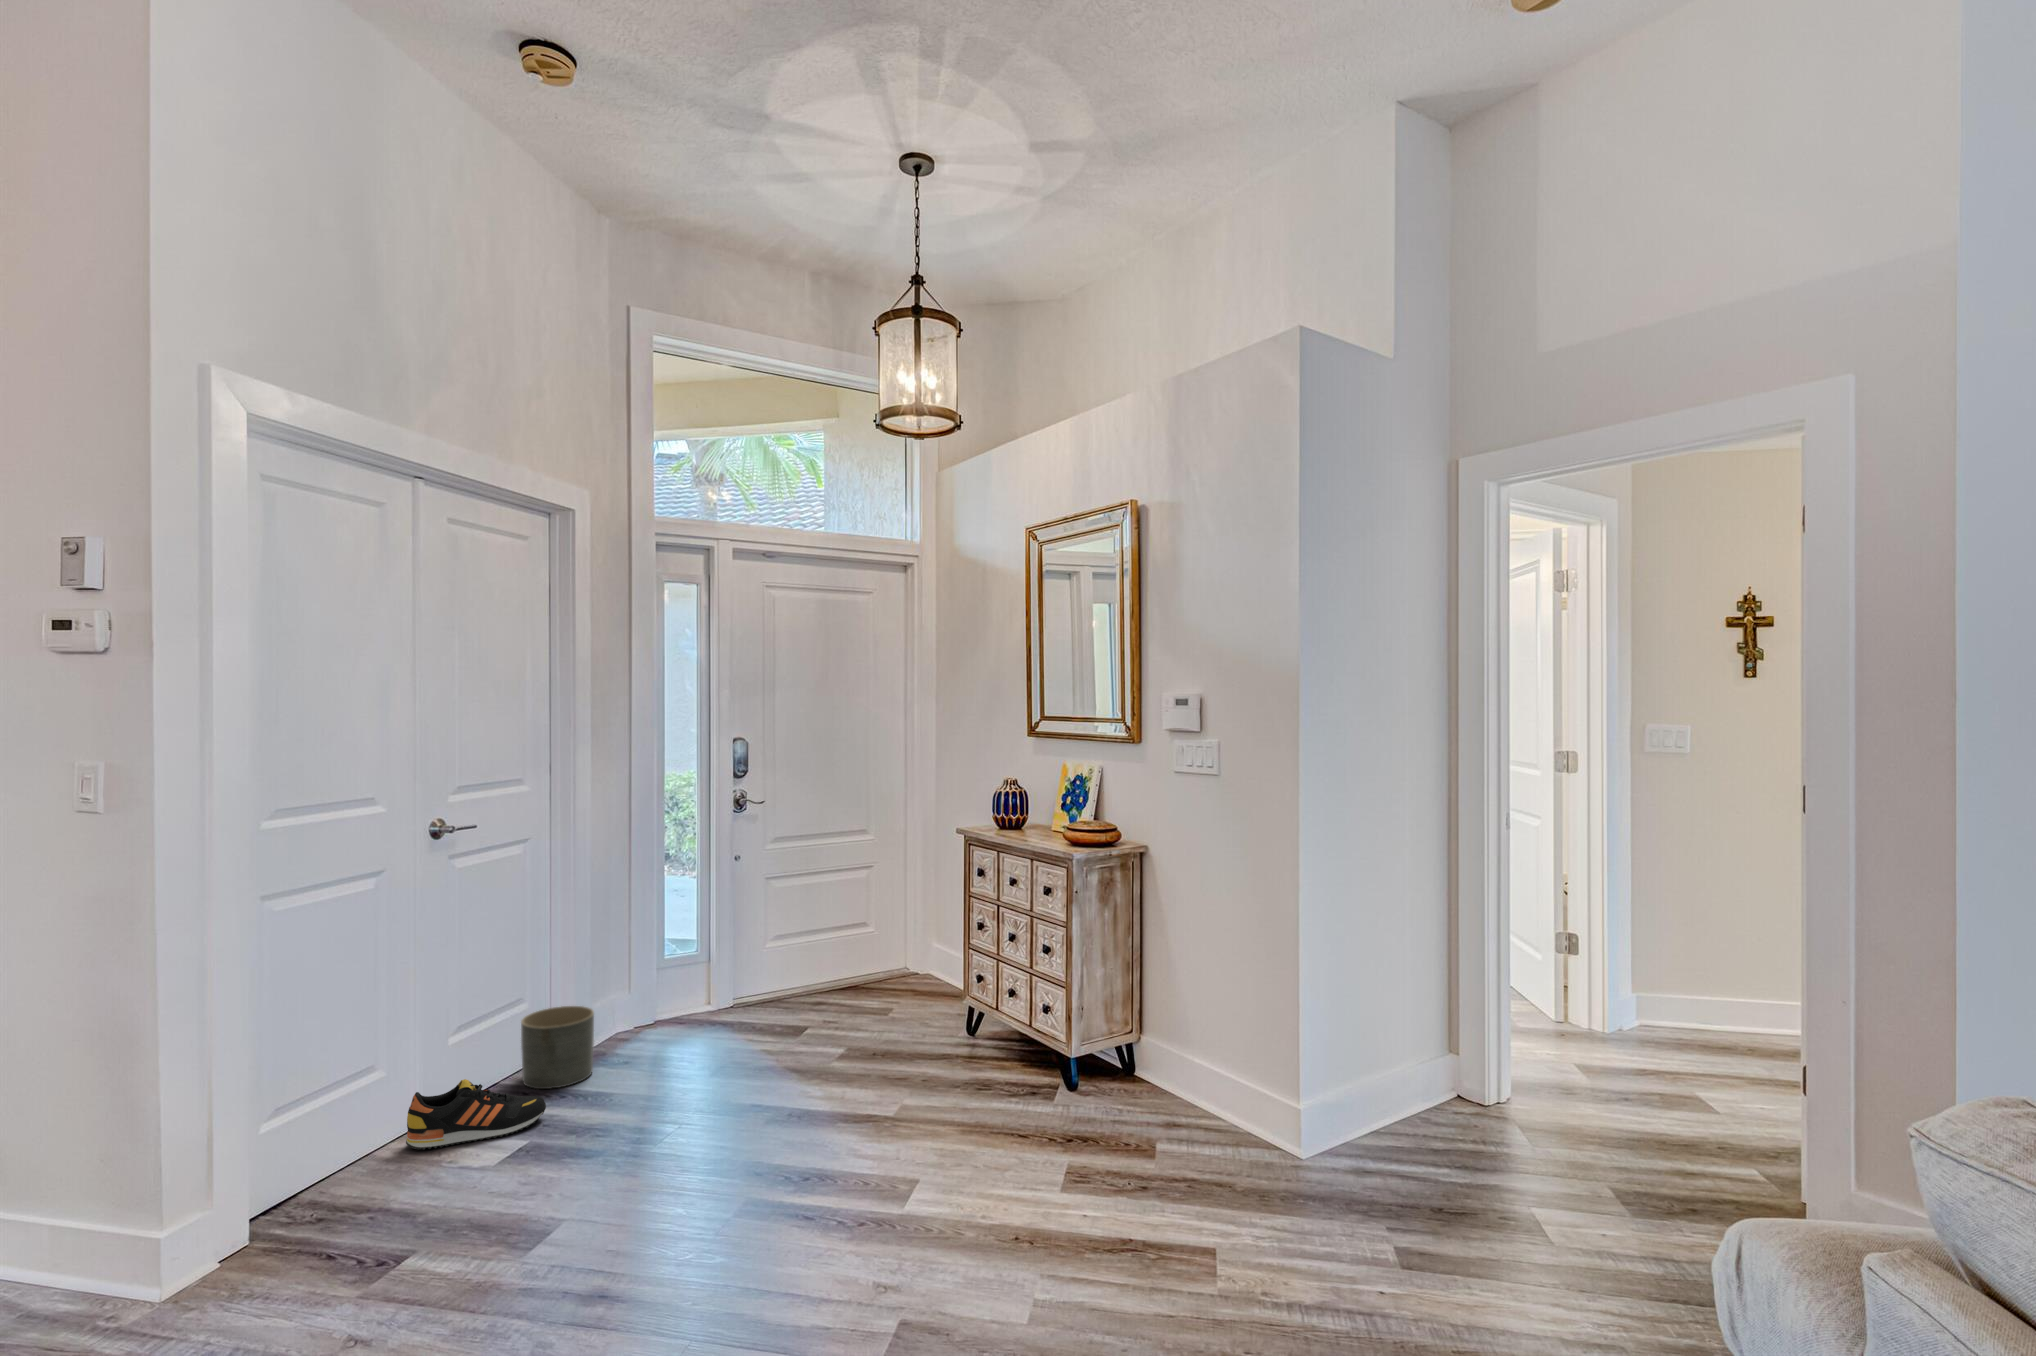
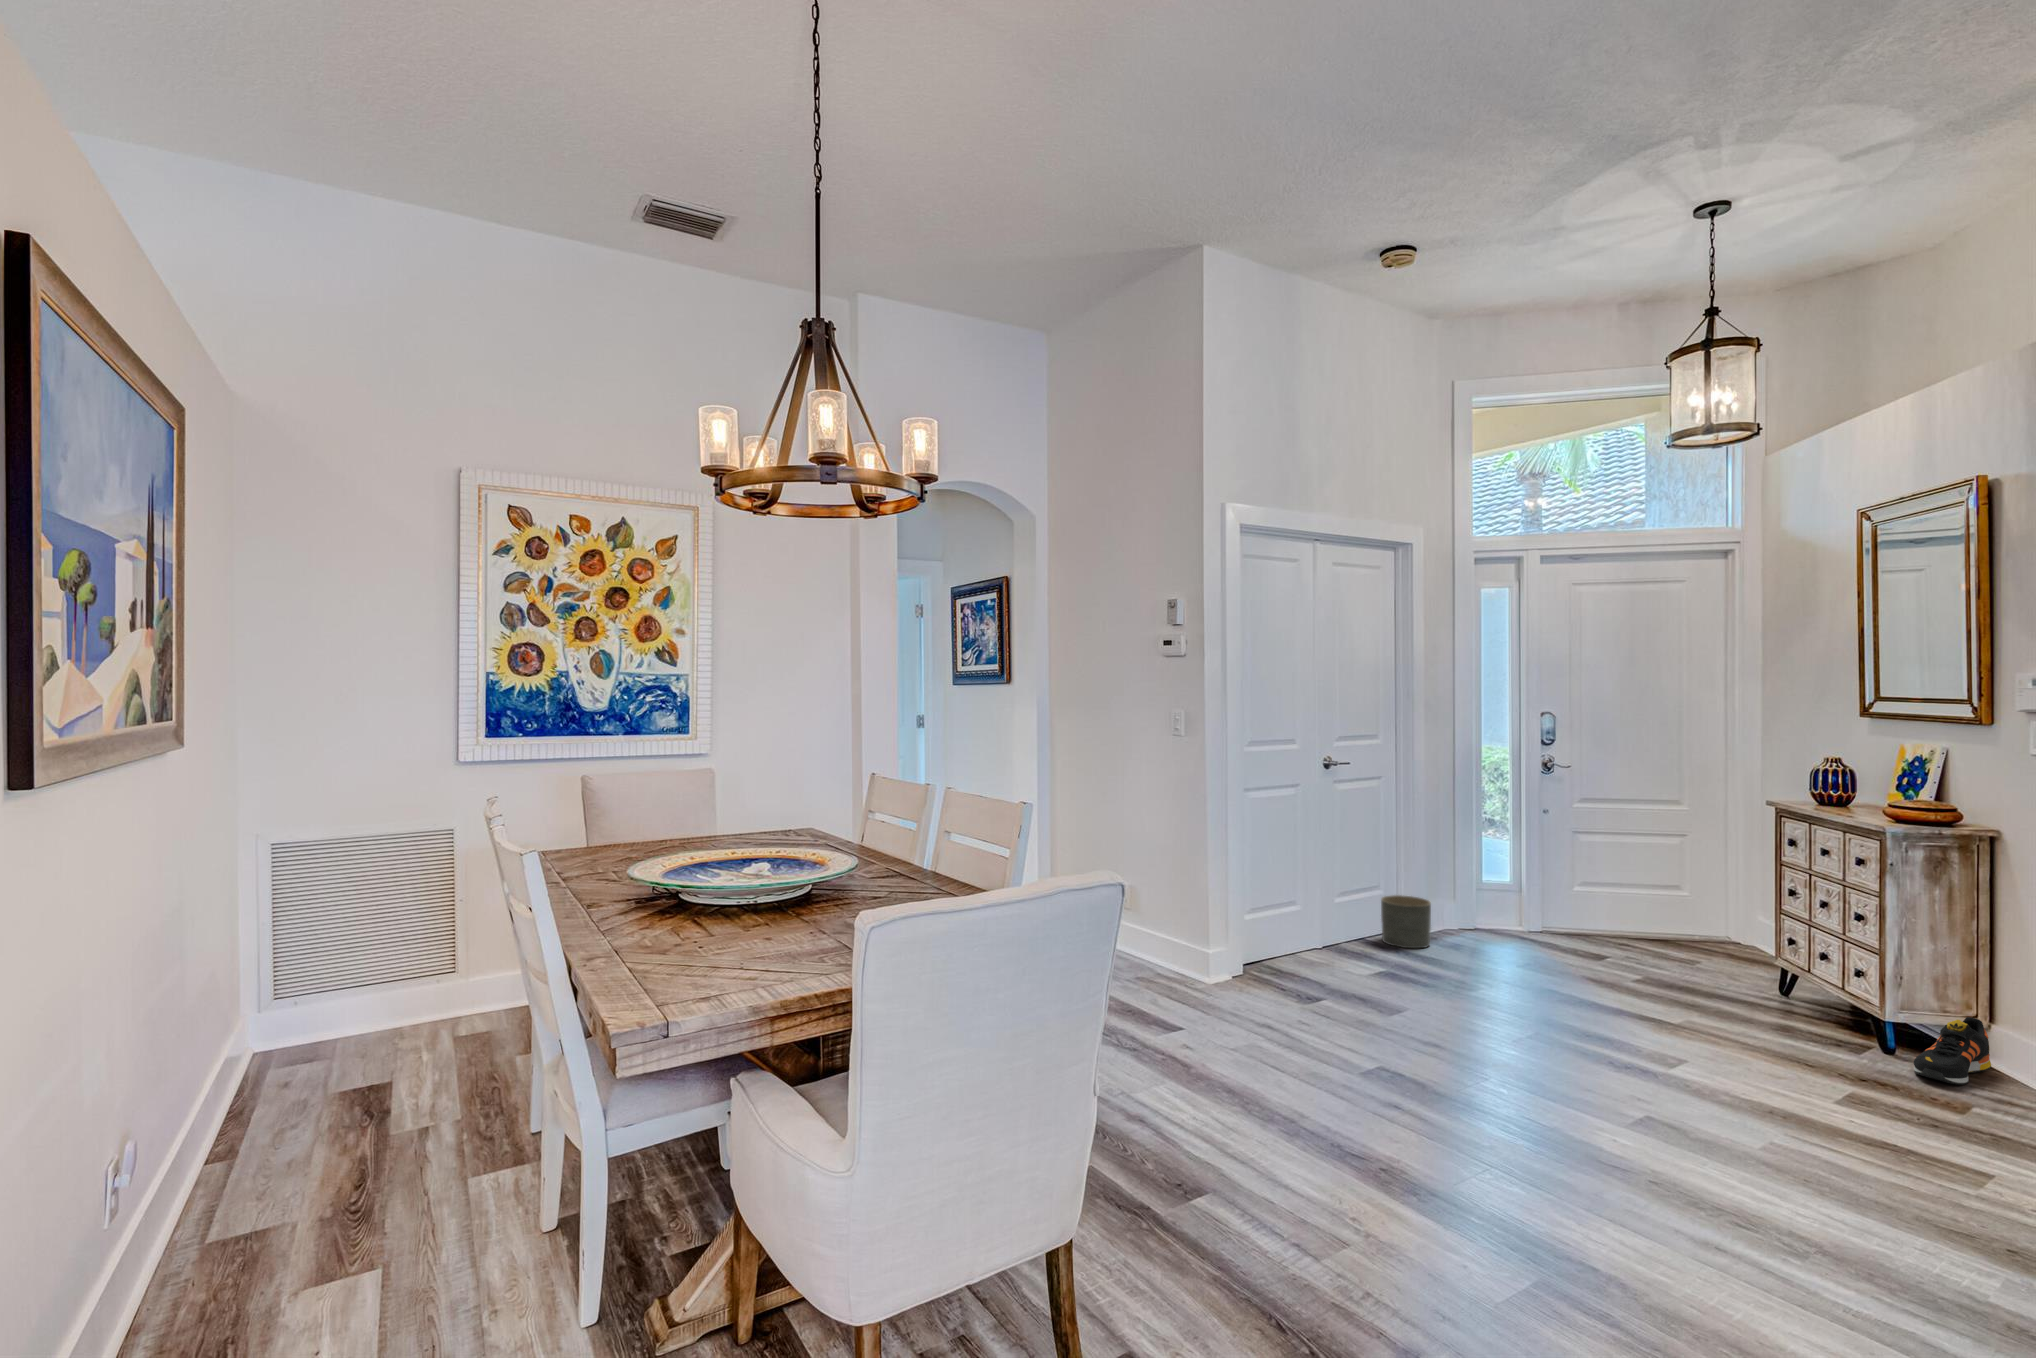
shoe: present [406,1079,546,1150] -> present [1914,1017,1991,1085]

